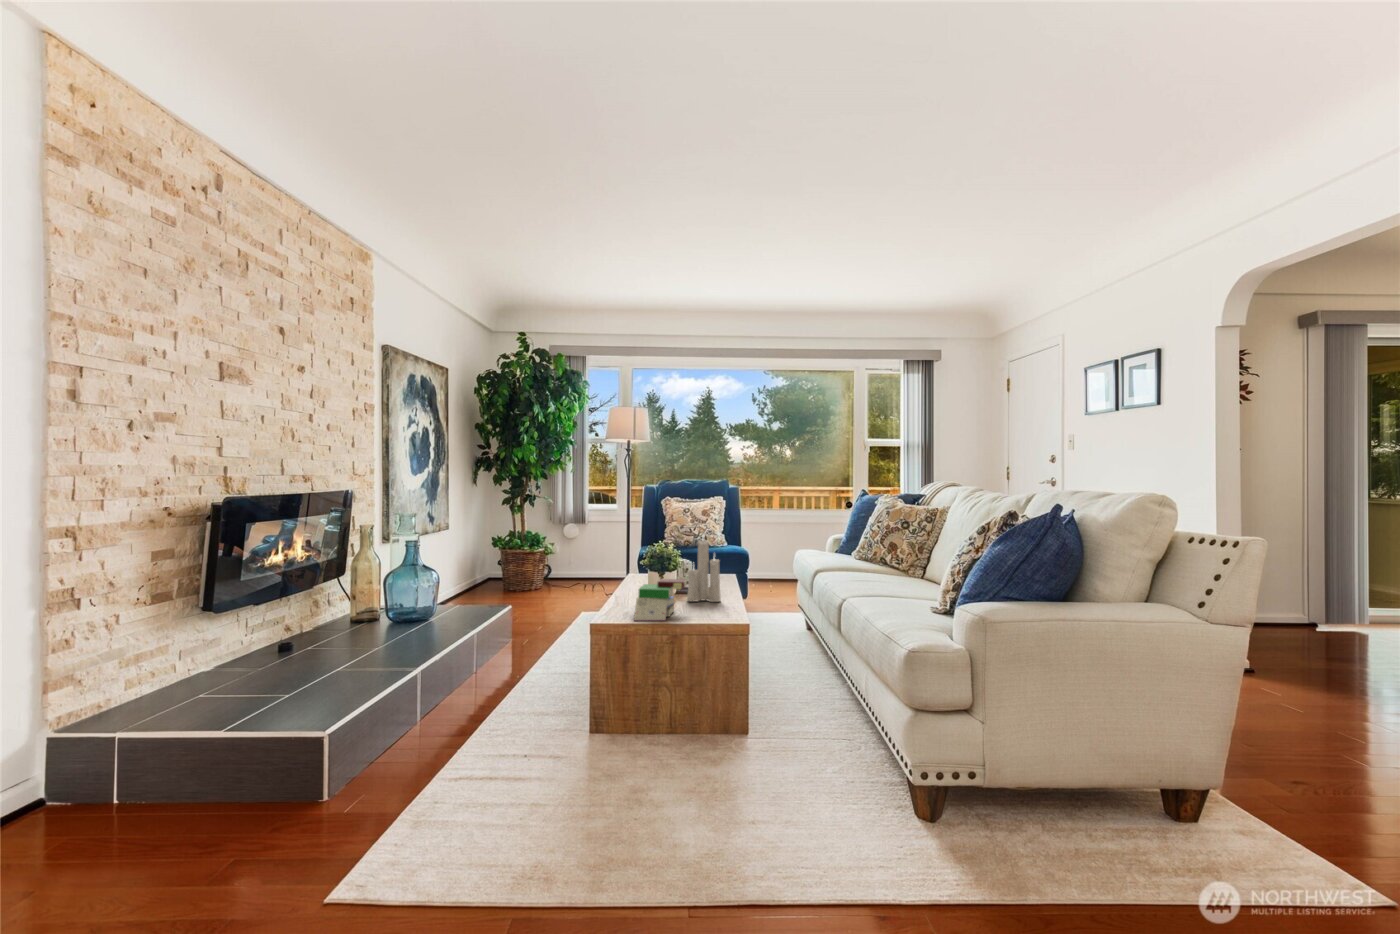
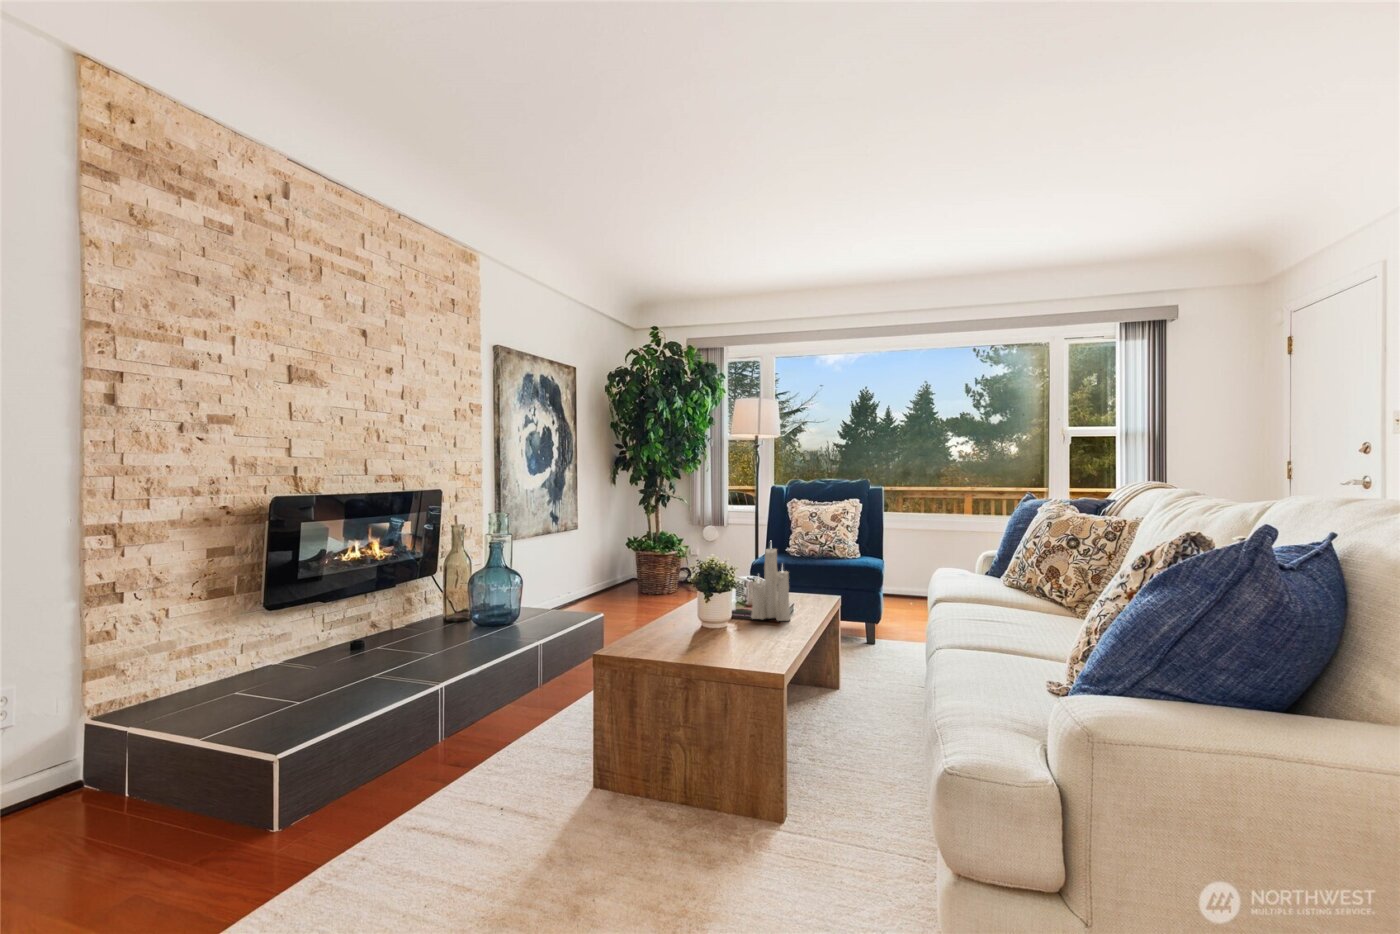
book: present [634,579,687,621] -> none [667,592,738,642]

